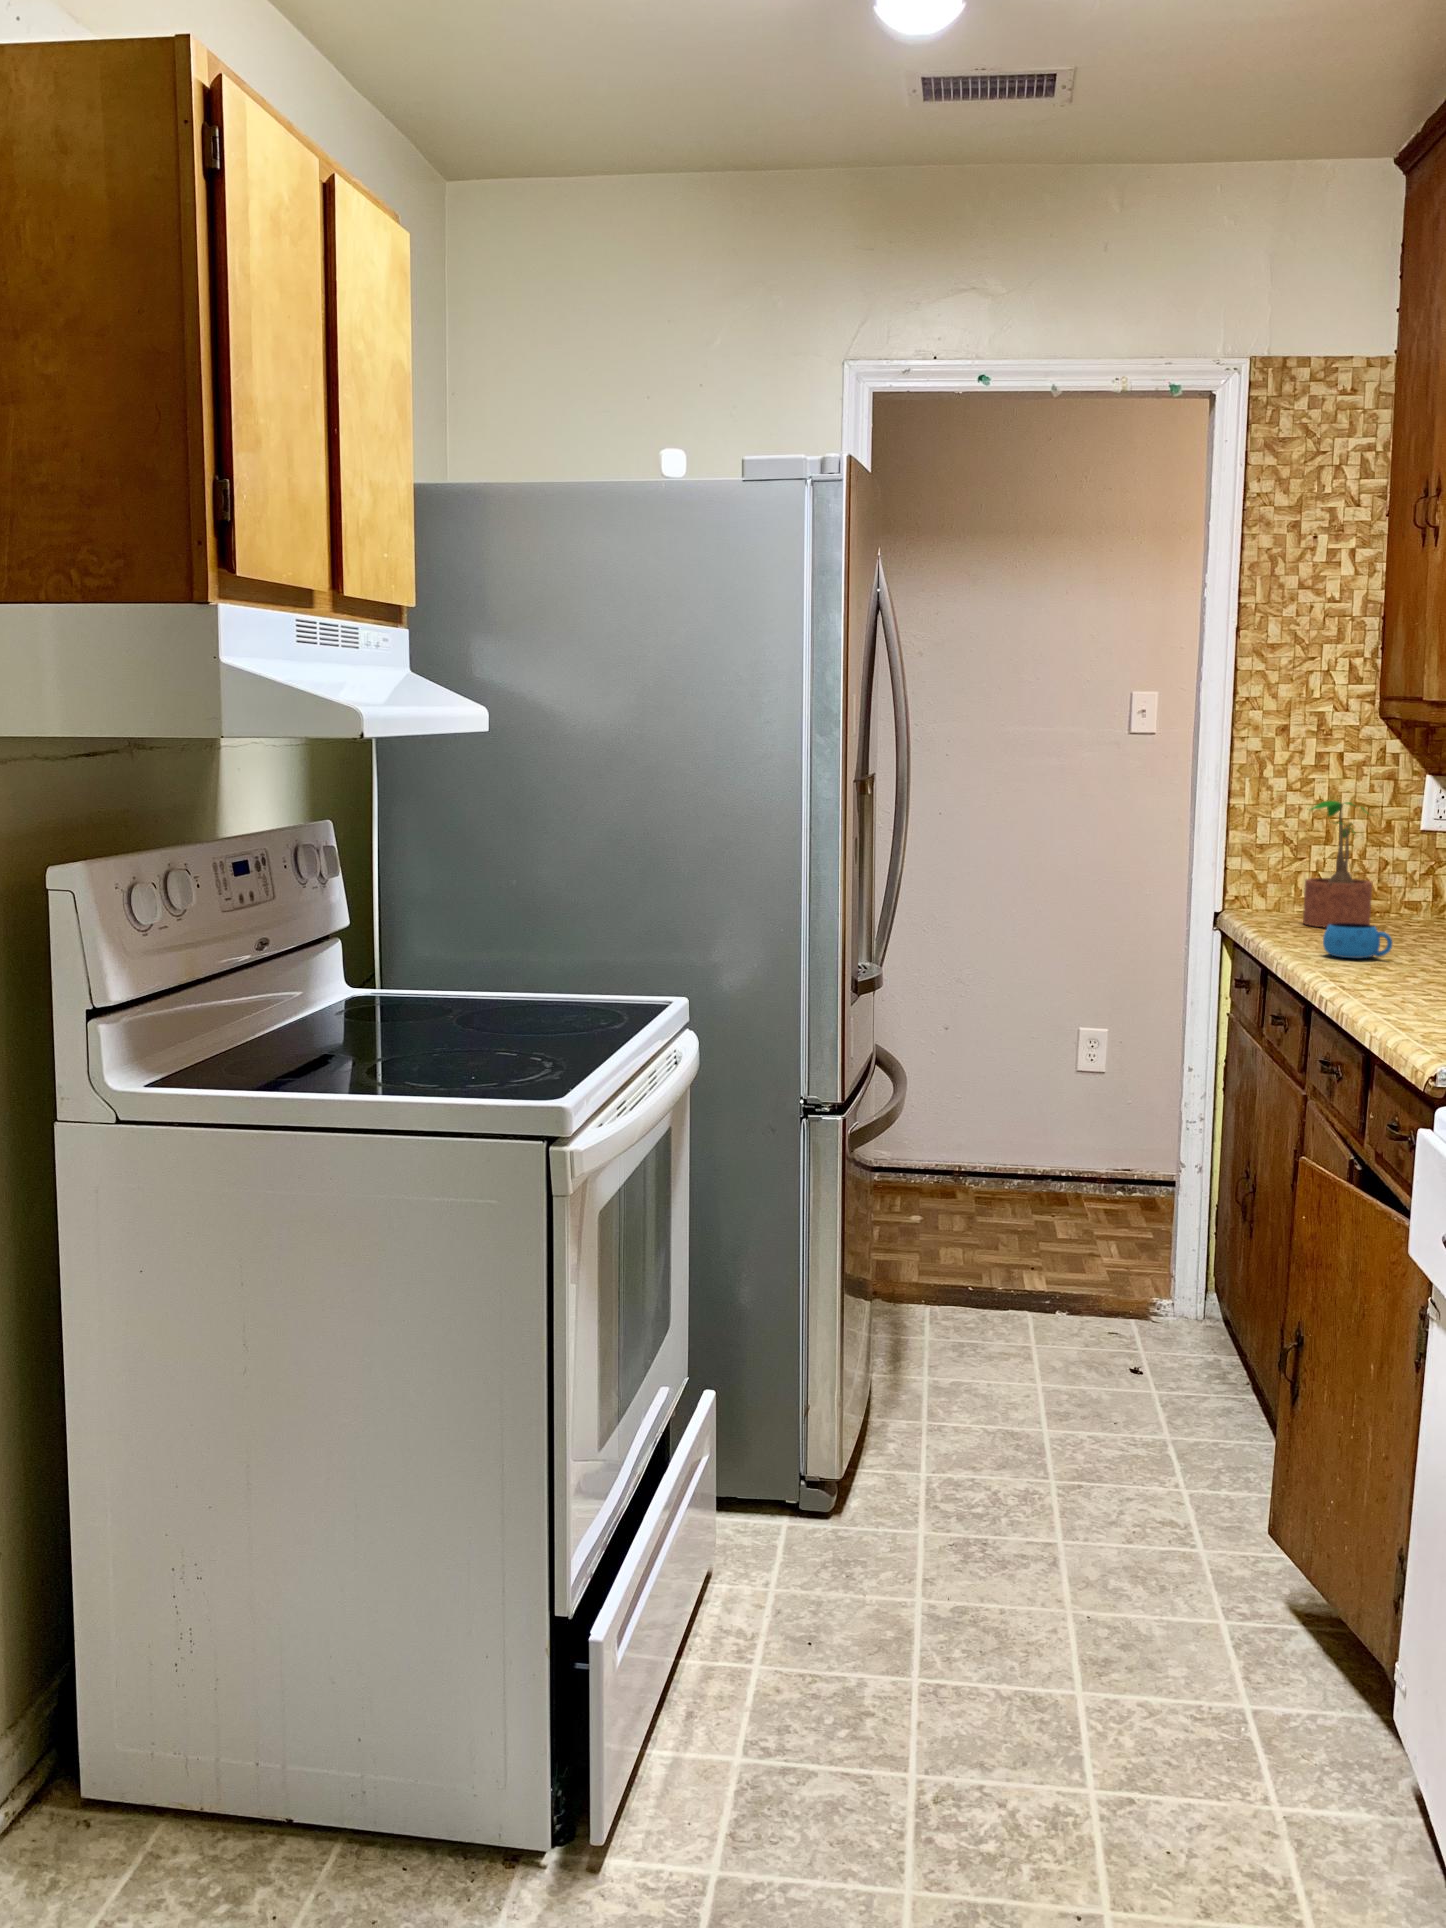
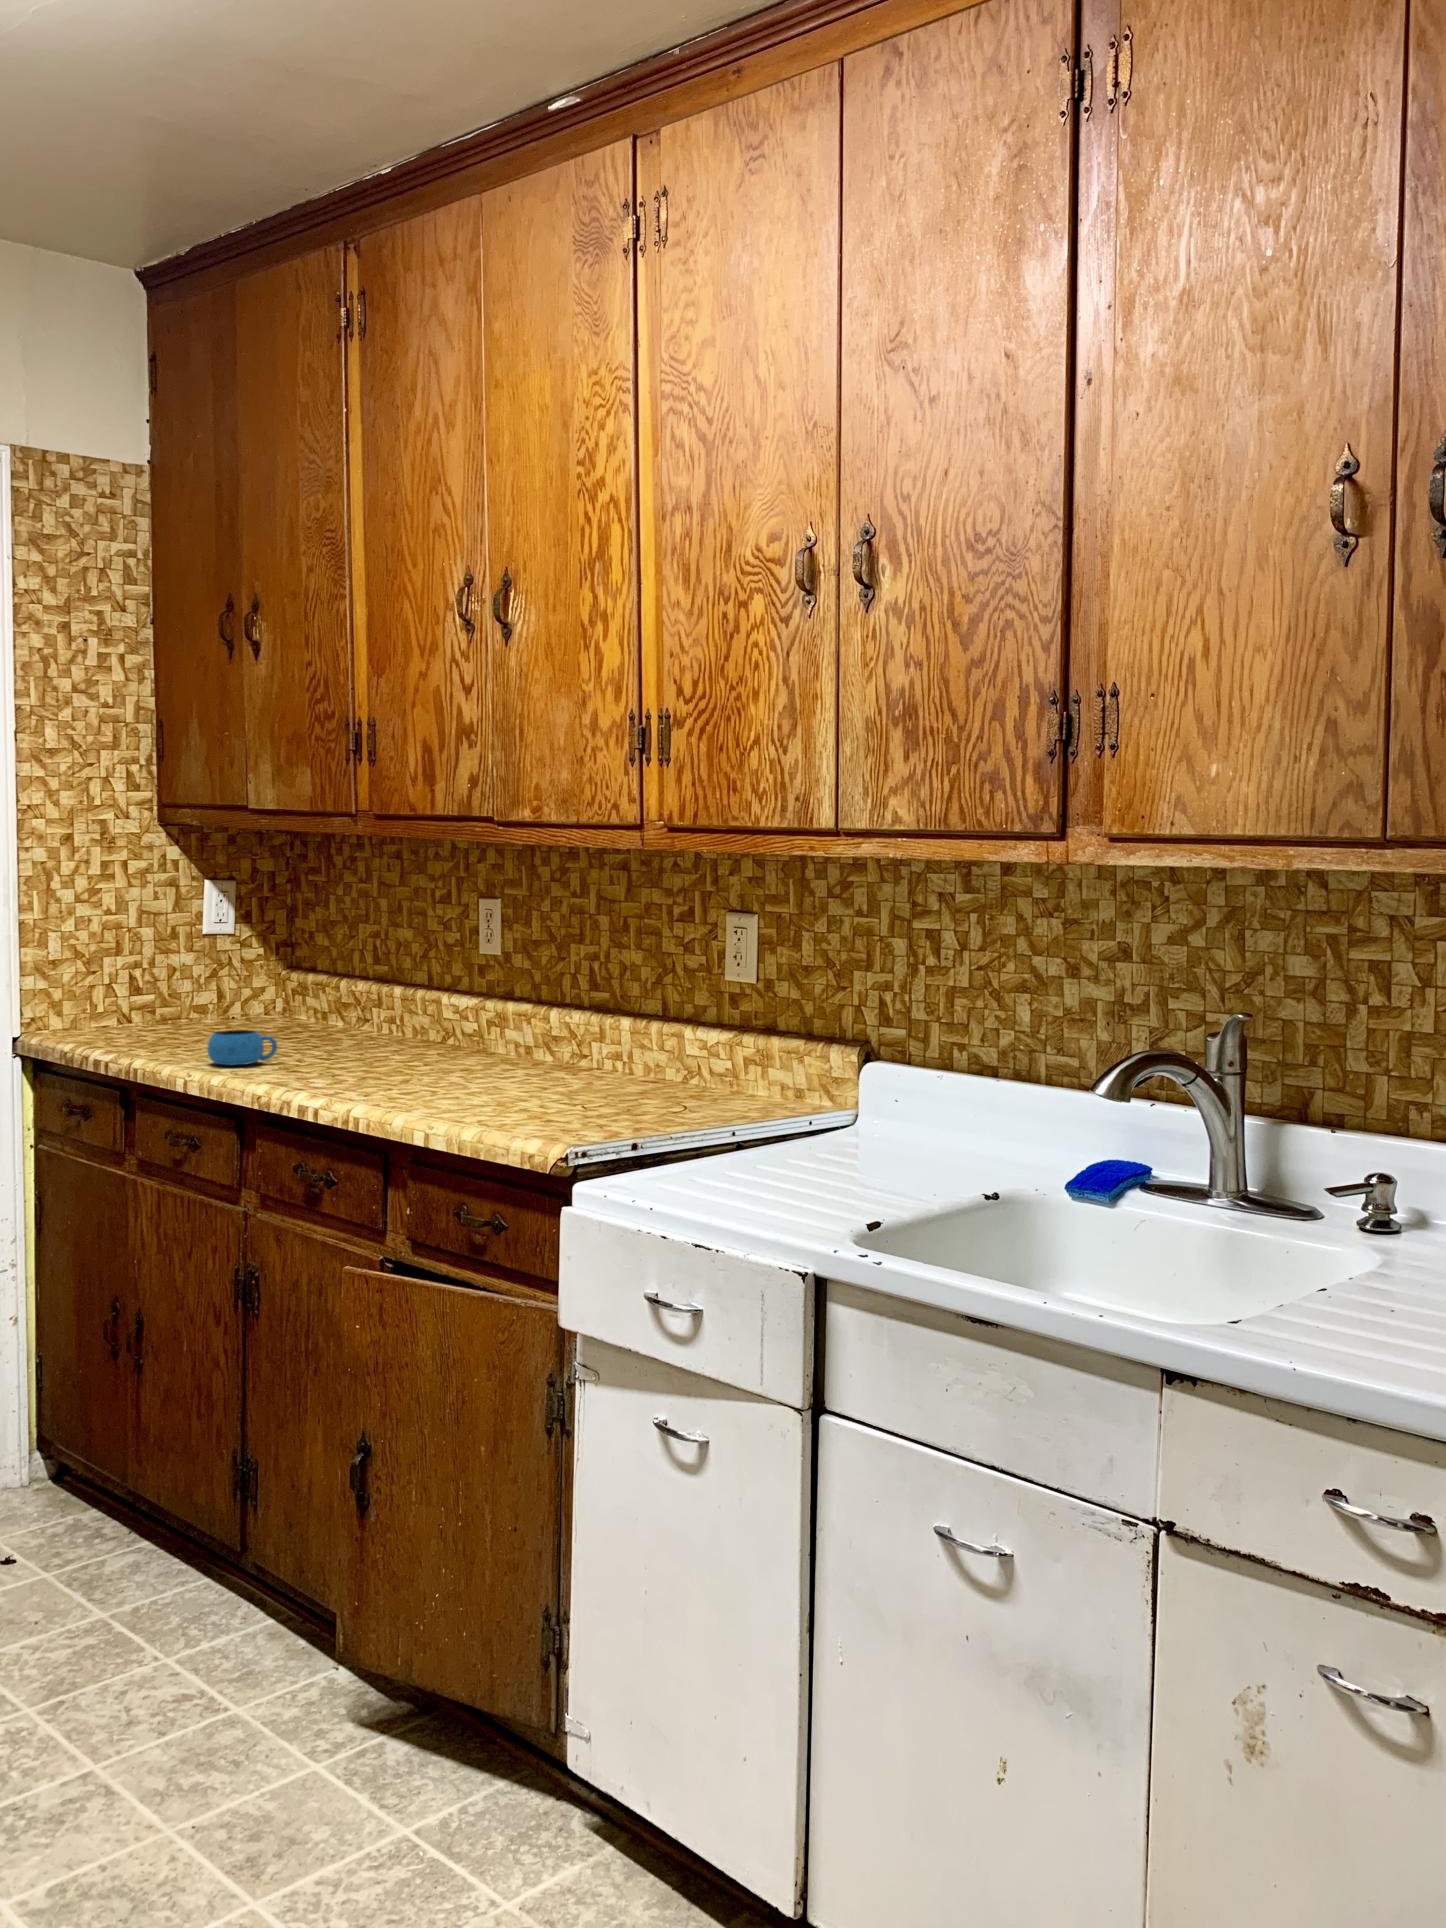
potted plant: present [1303,801,1372,928] -> none [116,910,189,1040]

